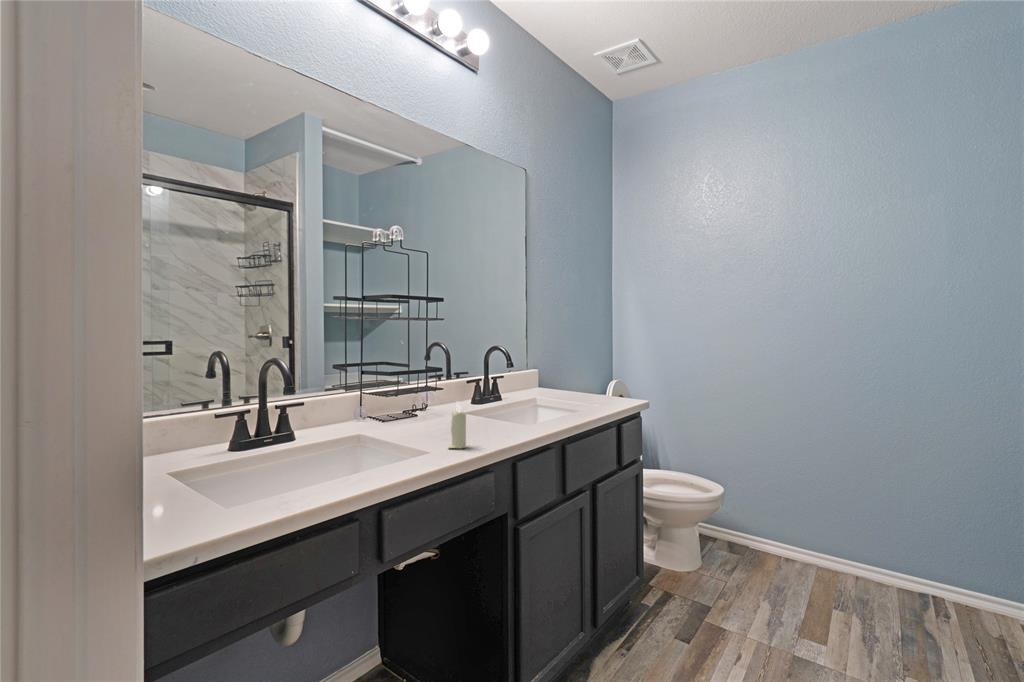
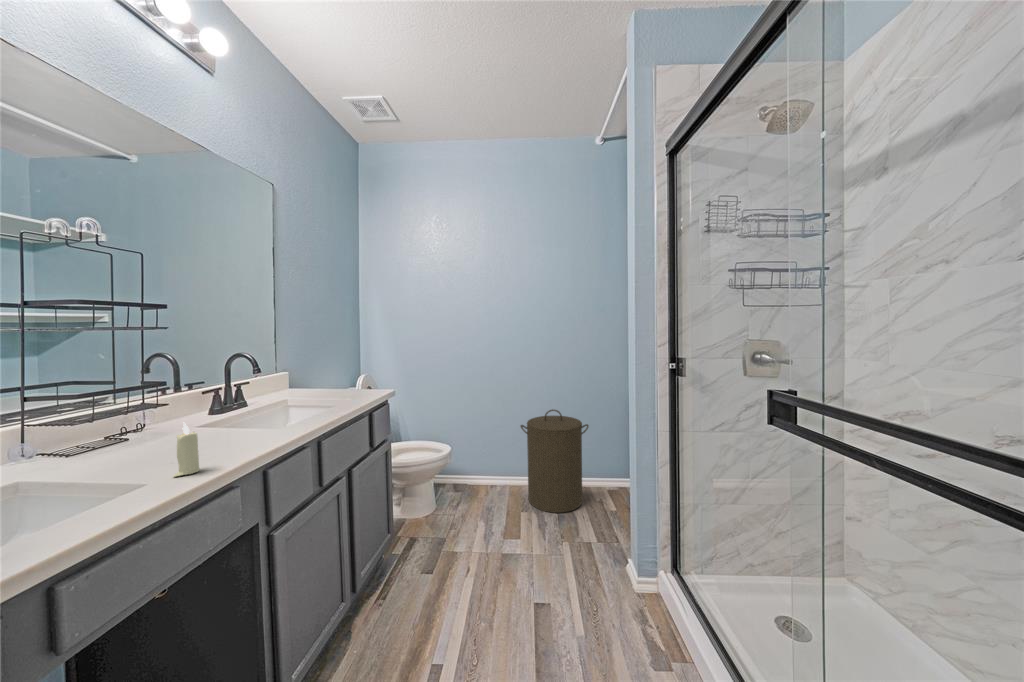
laundry hamper: none [838,461,975,632] -> present [521,409,589,513]

